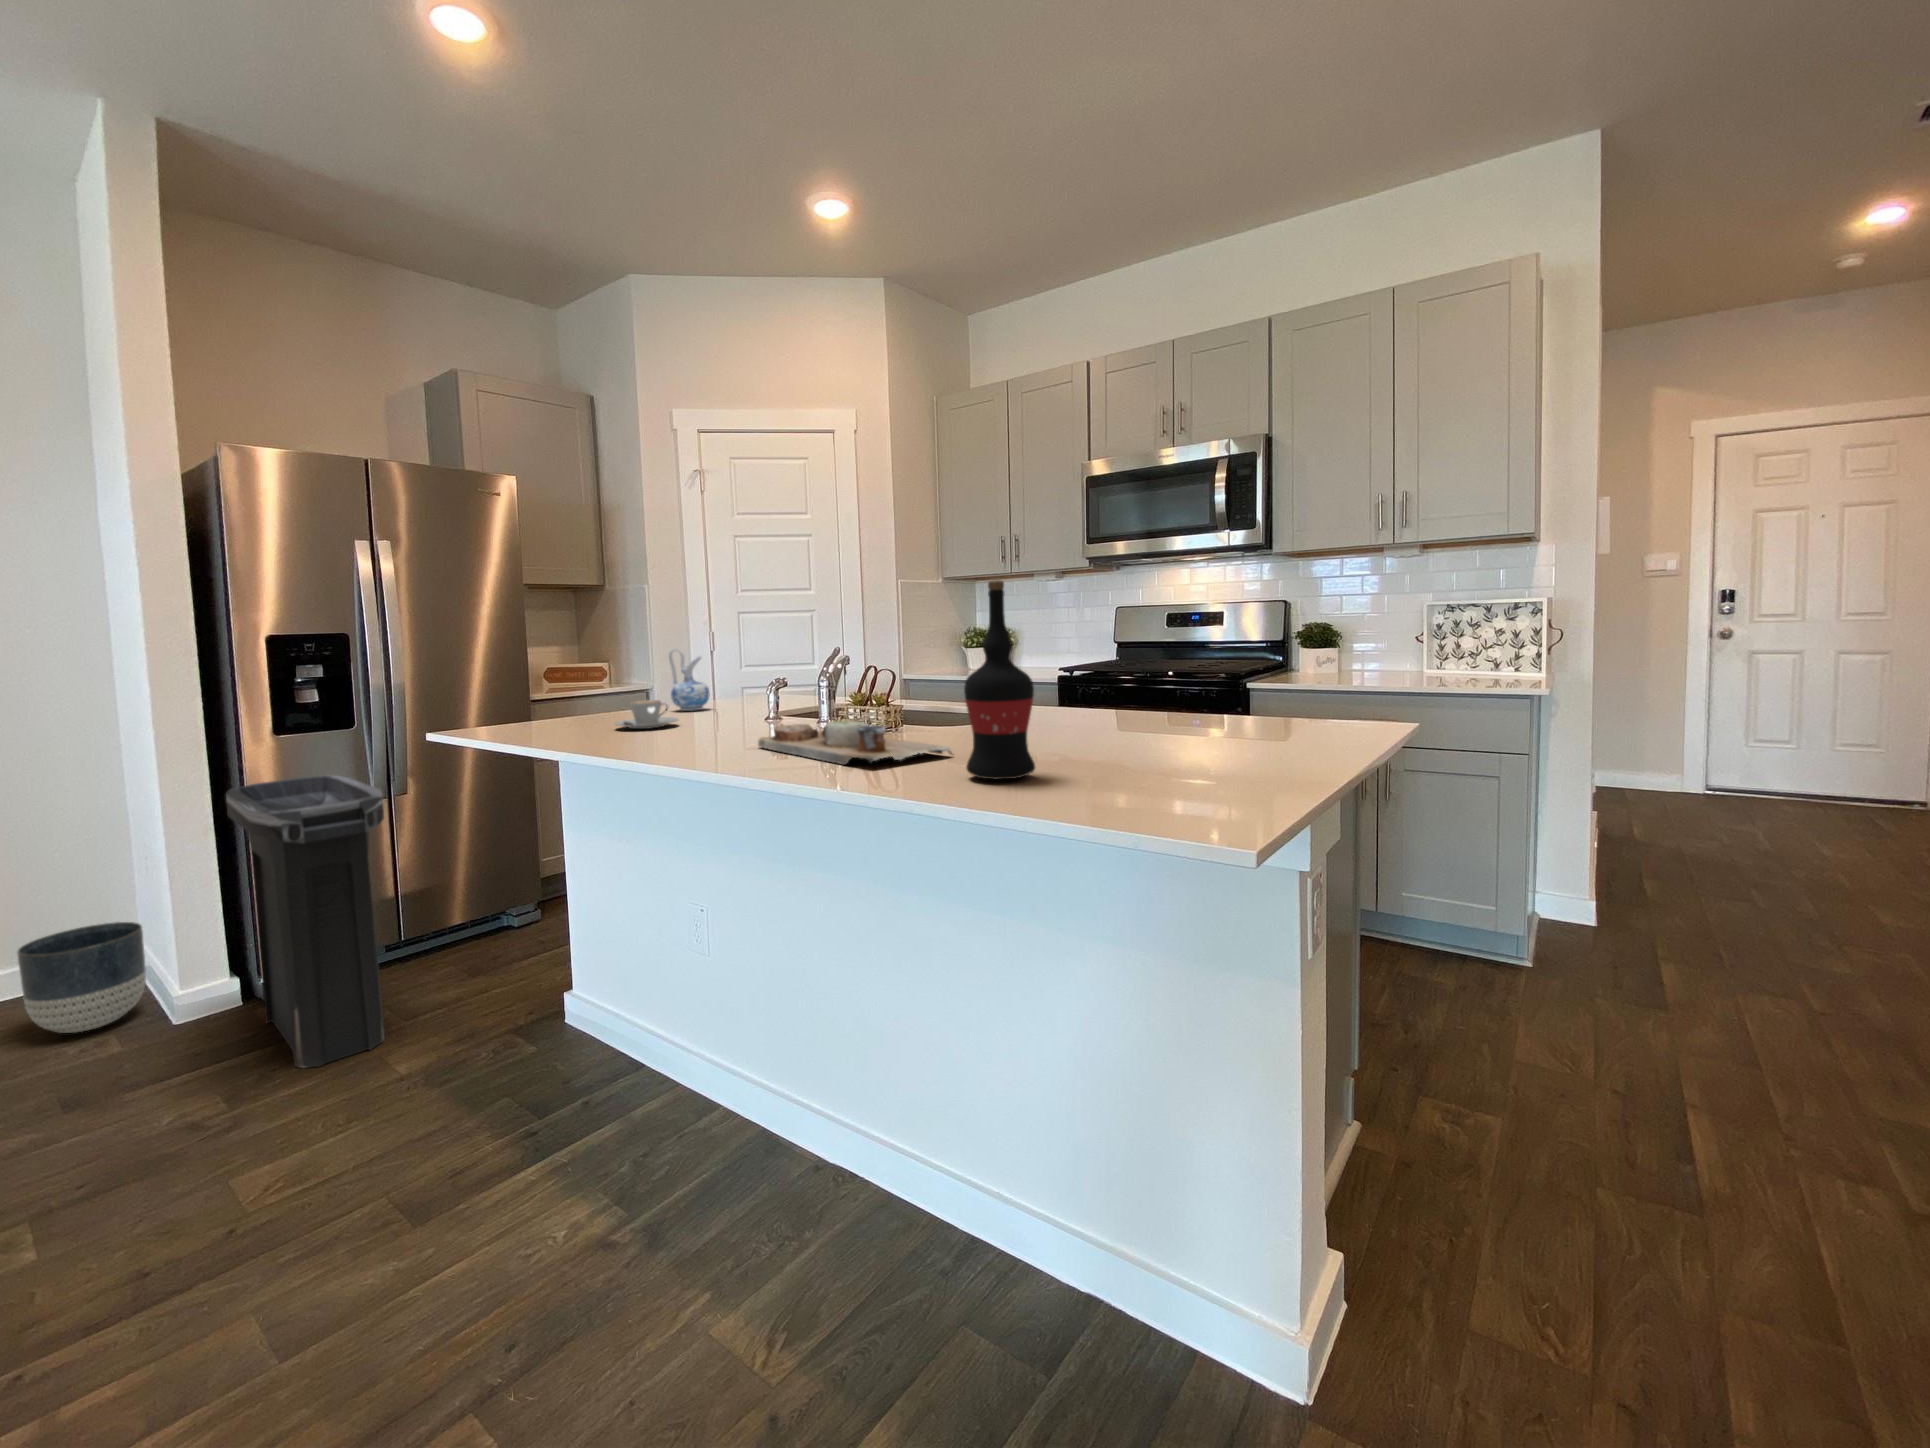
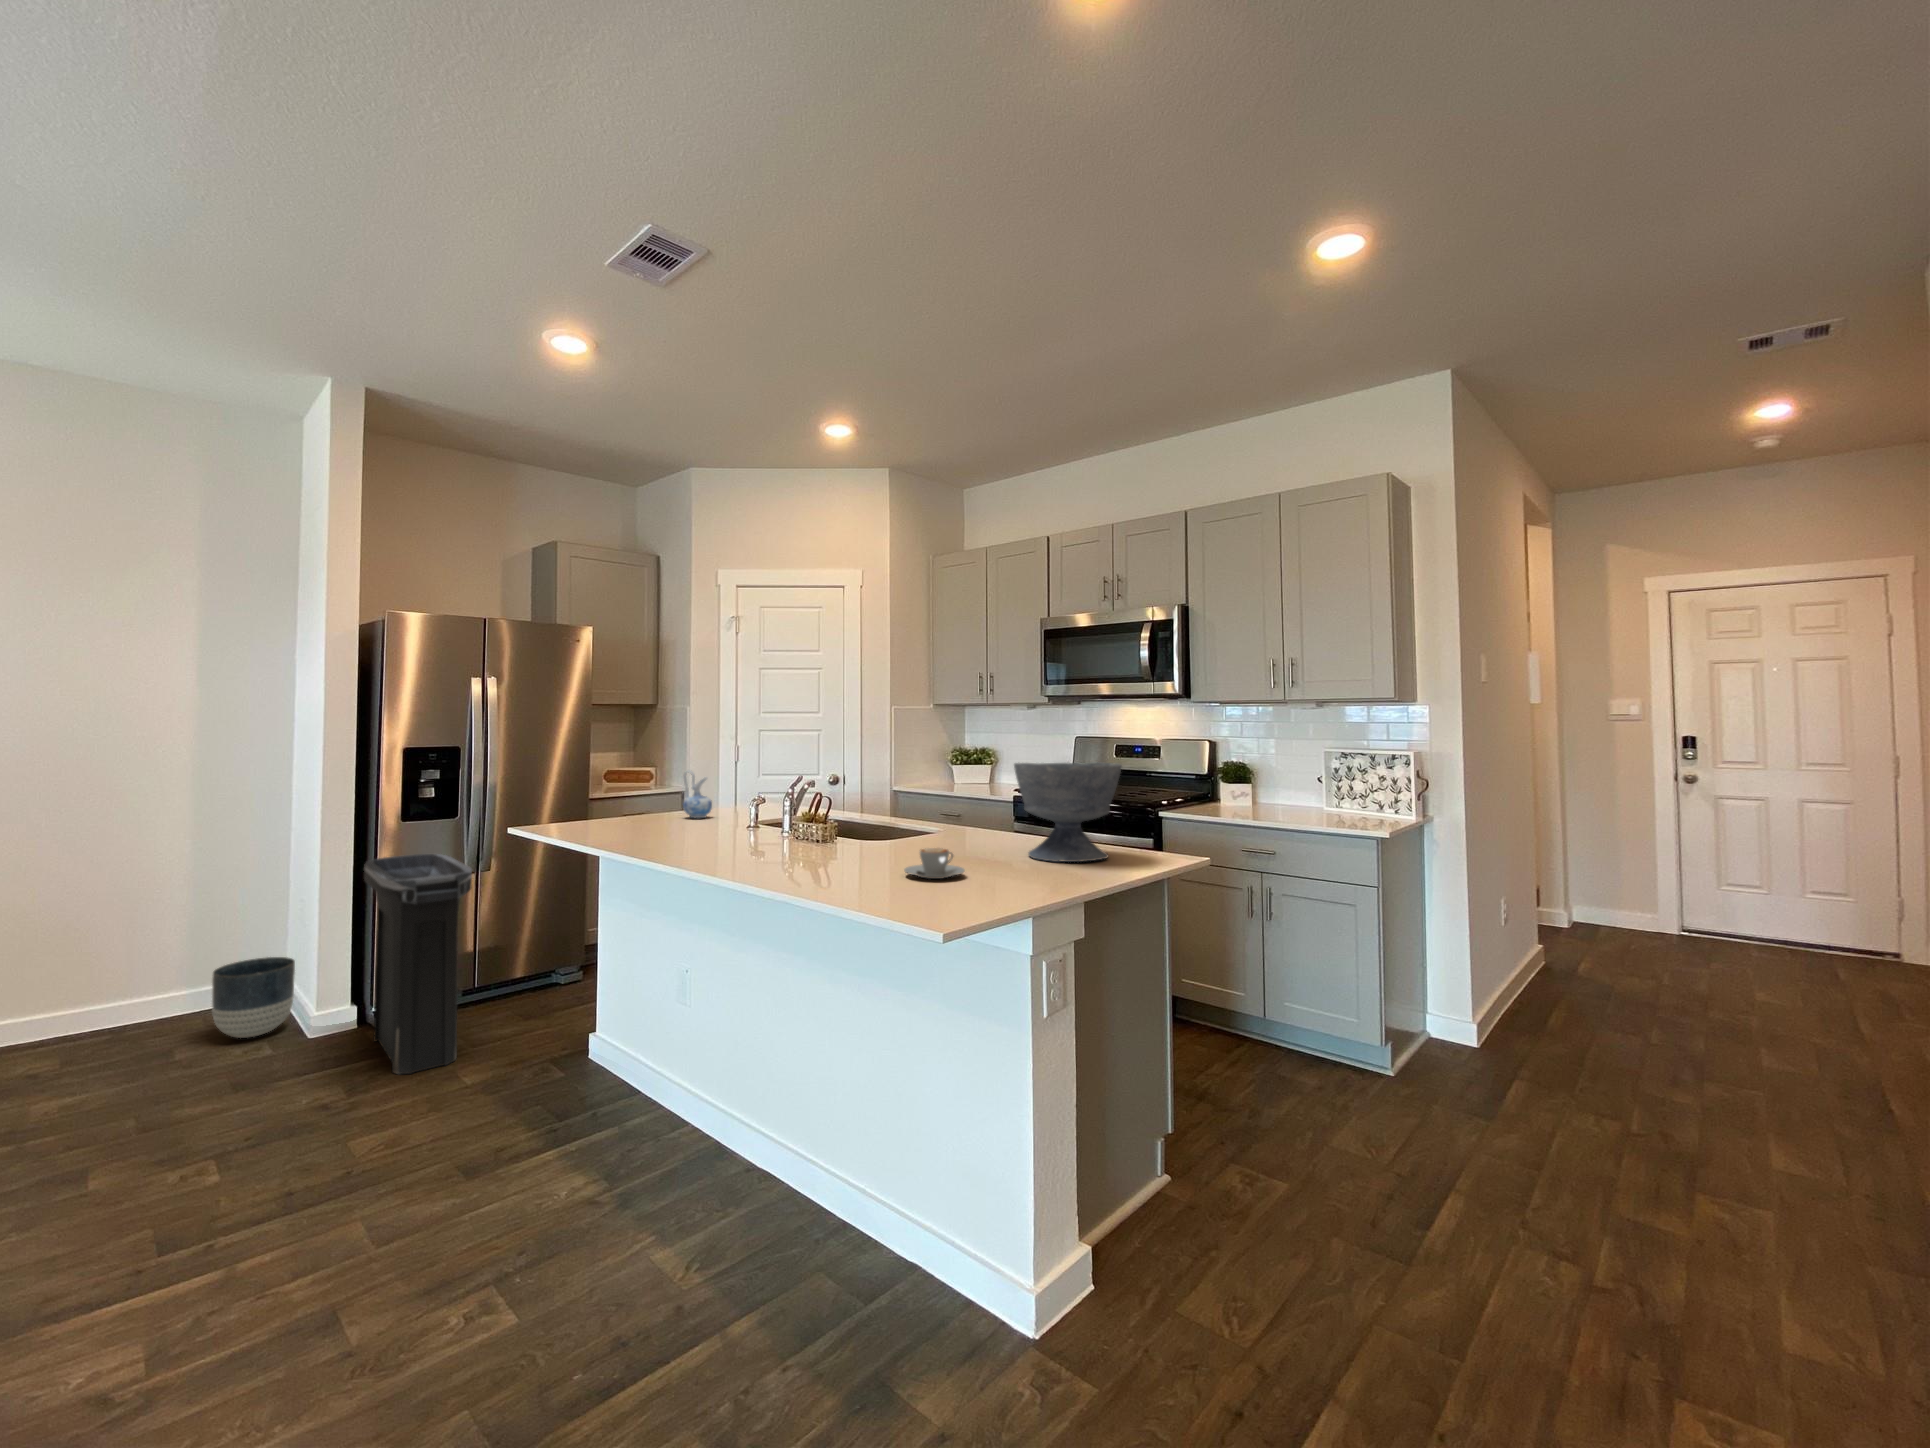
wine bottle: present [964,580,1035,779] -> none [830,755,875,885]
bowl: none [1164,598,1322,736] -> present [1014,762,1122,862]
coffee cup: present [615,700,678,729] -> present [904,848,965,879]
cutting board: present [758,720,954,765] -> none [720,836,841,870]

